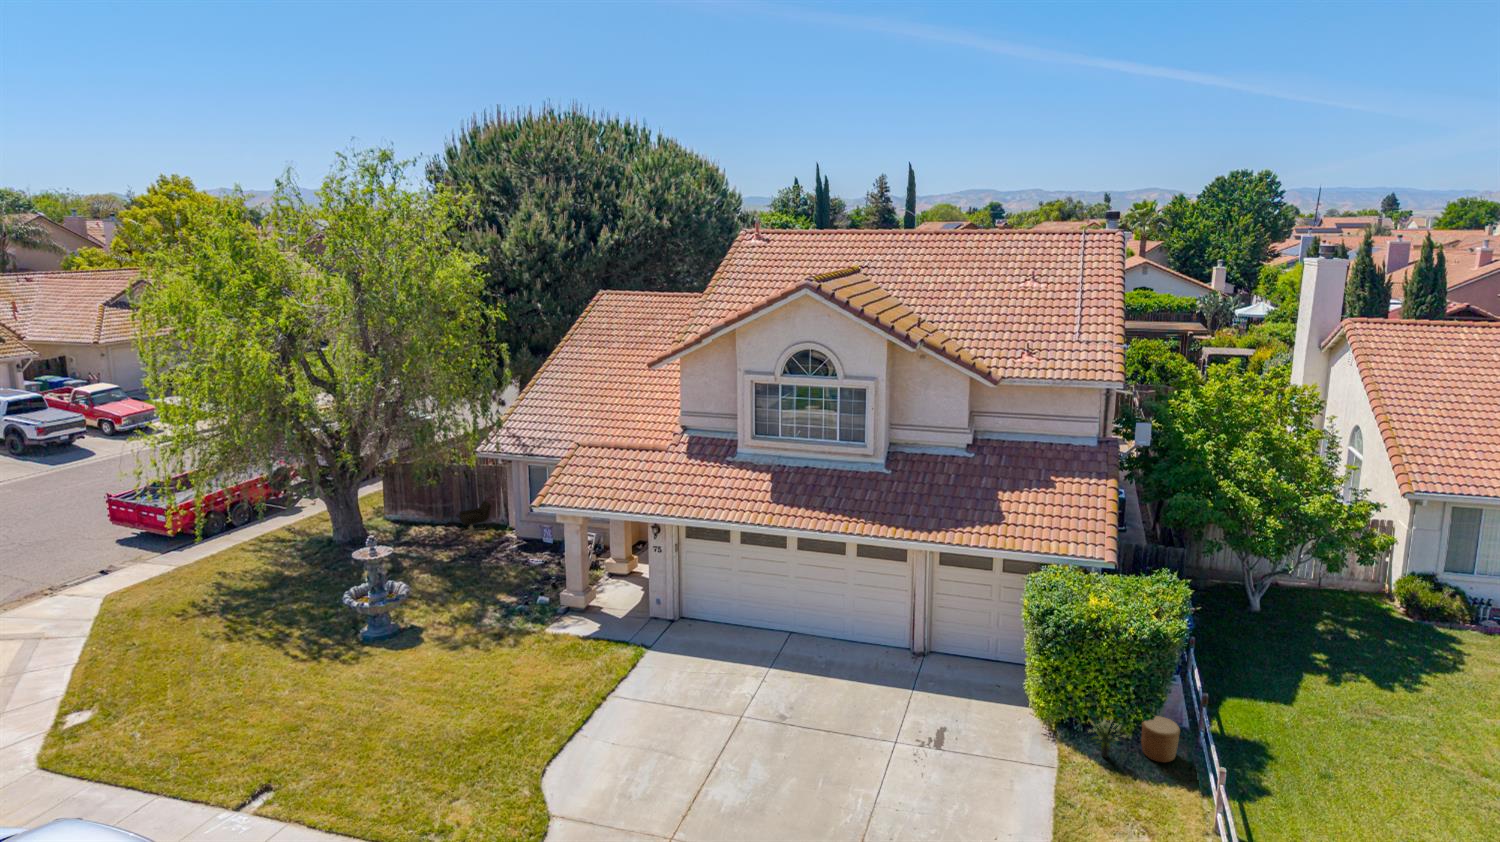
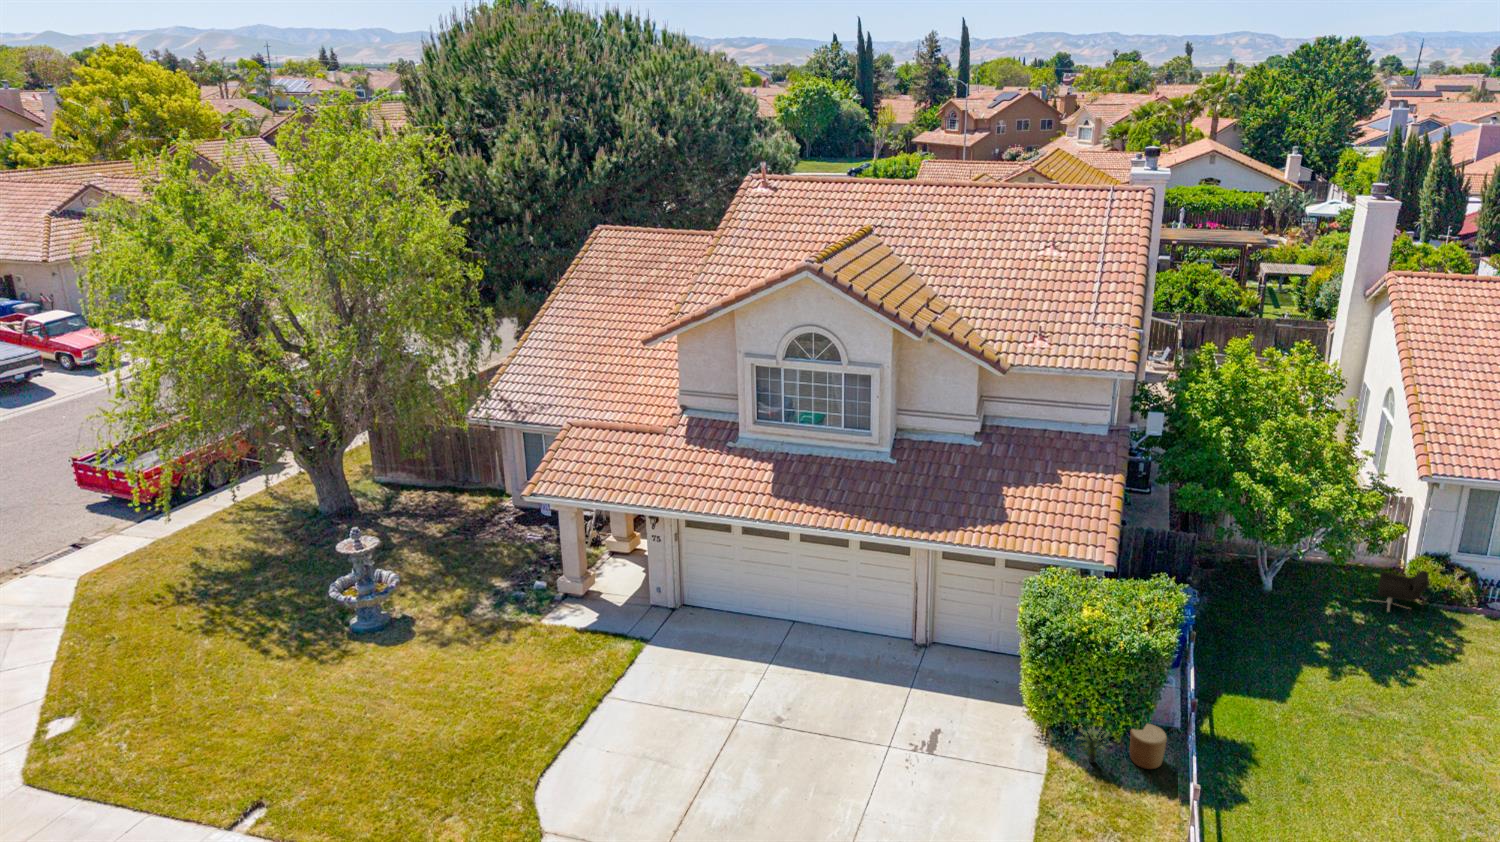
lounge chair: present [459,500,491,533] -> present [1369,571,1428,612]

